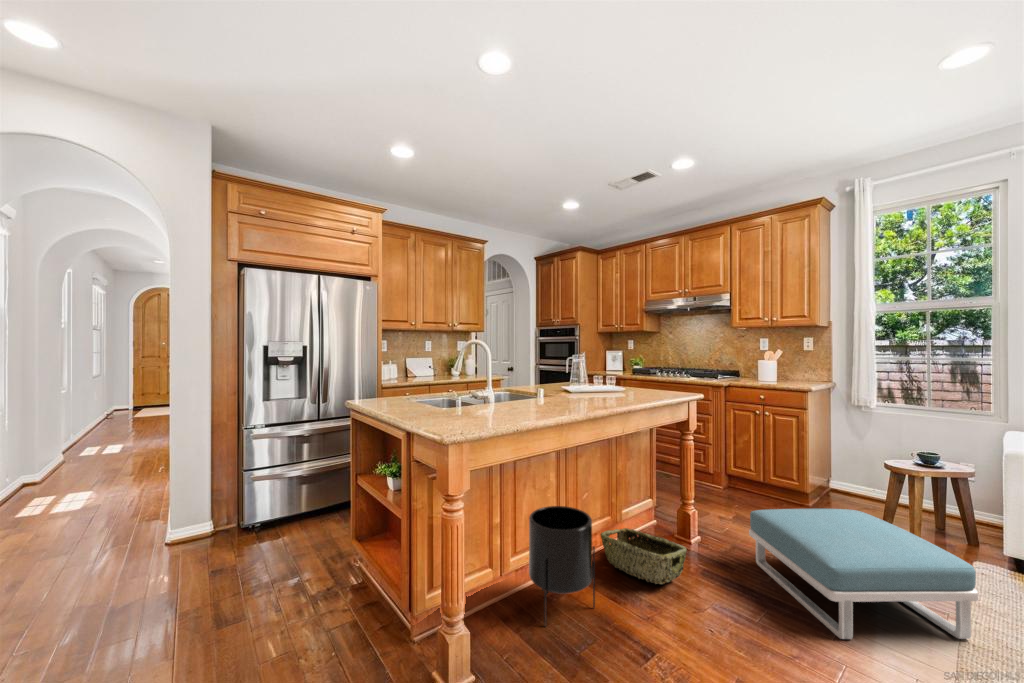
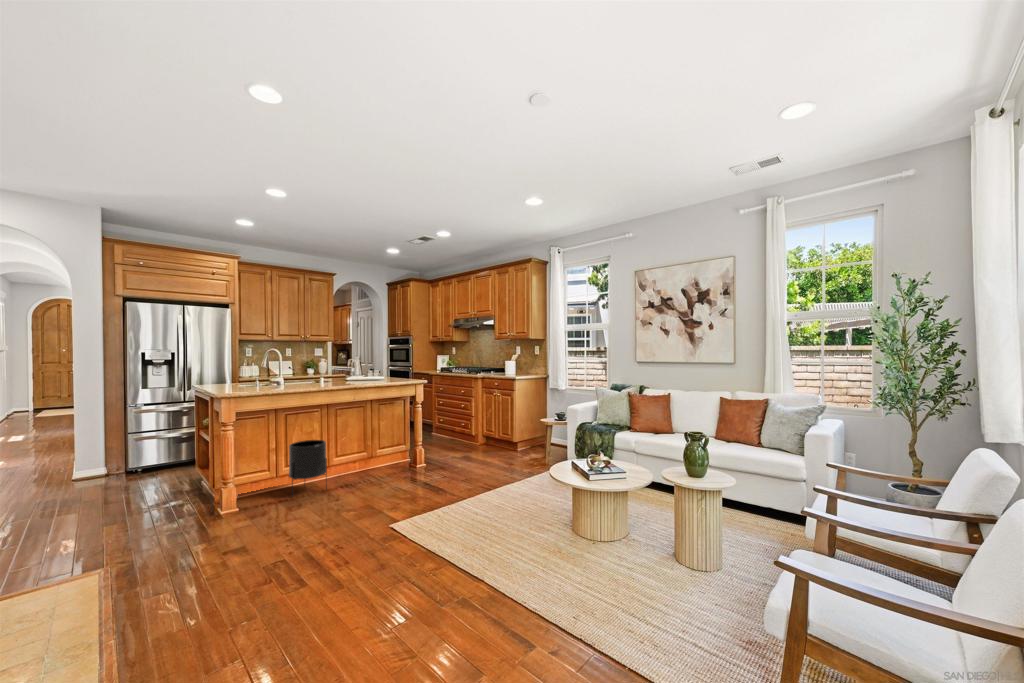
footstool: present [749,509,978,639] -> none [434,440,506,492]
woven basket: present [601,528,687,584] -> none [349,457,393,481]

